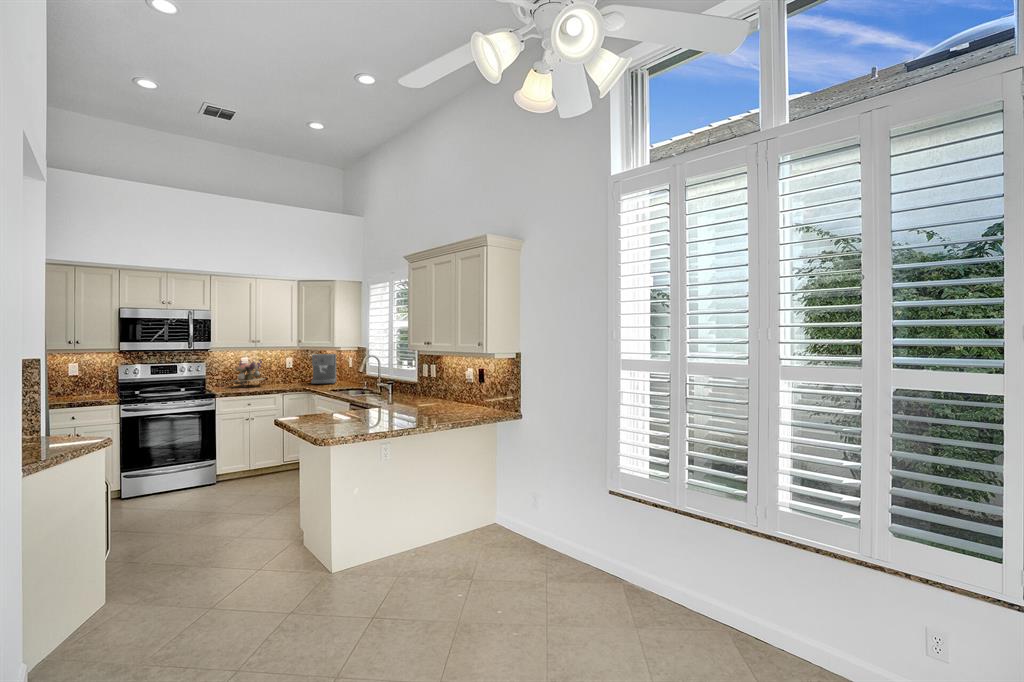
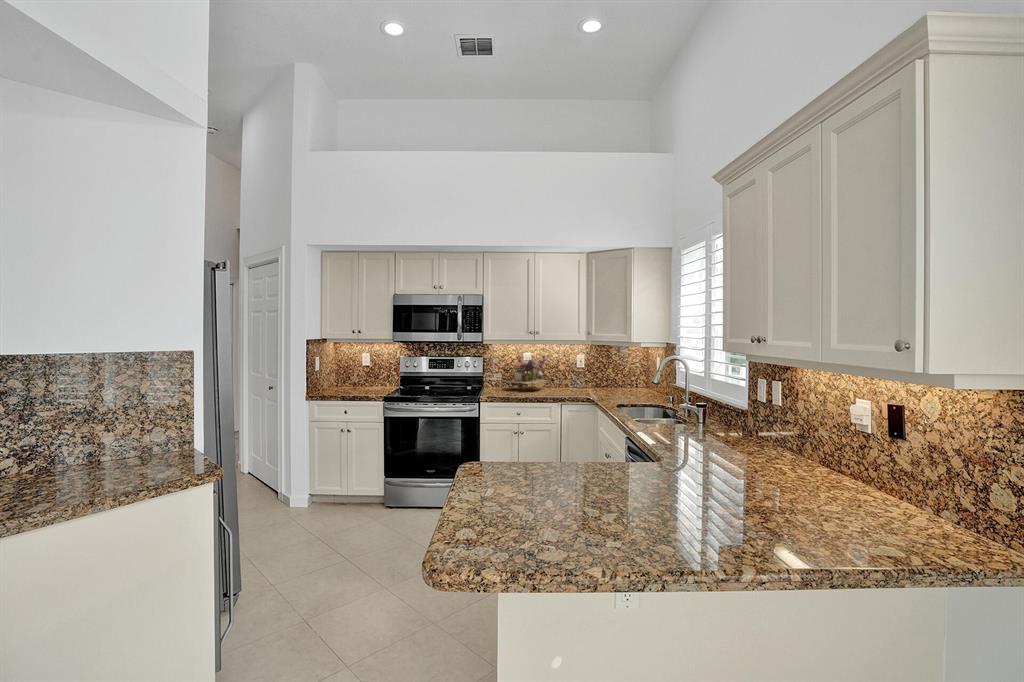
coffee maker: present [311,354,337,384] -> none [600,352,638,395]

